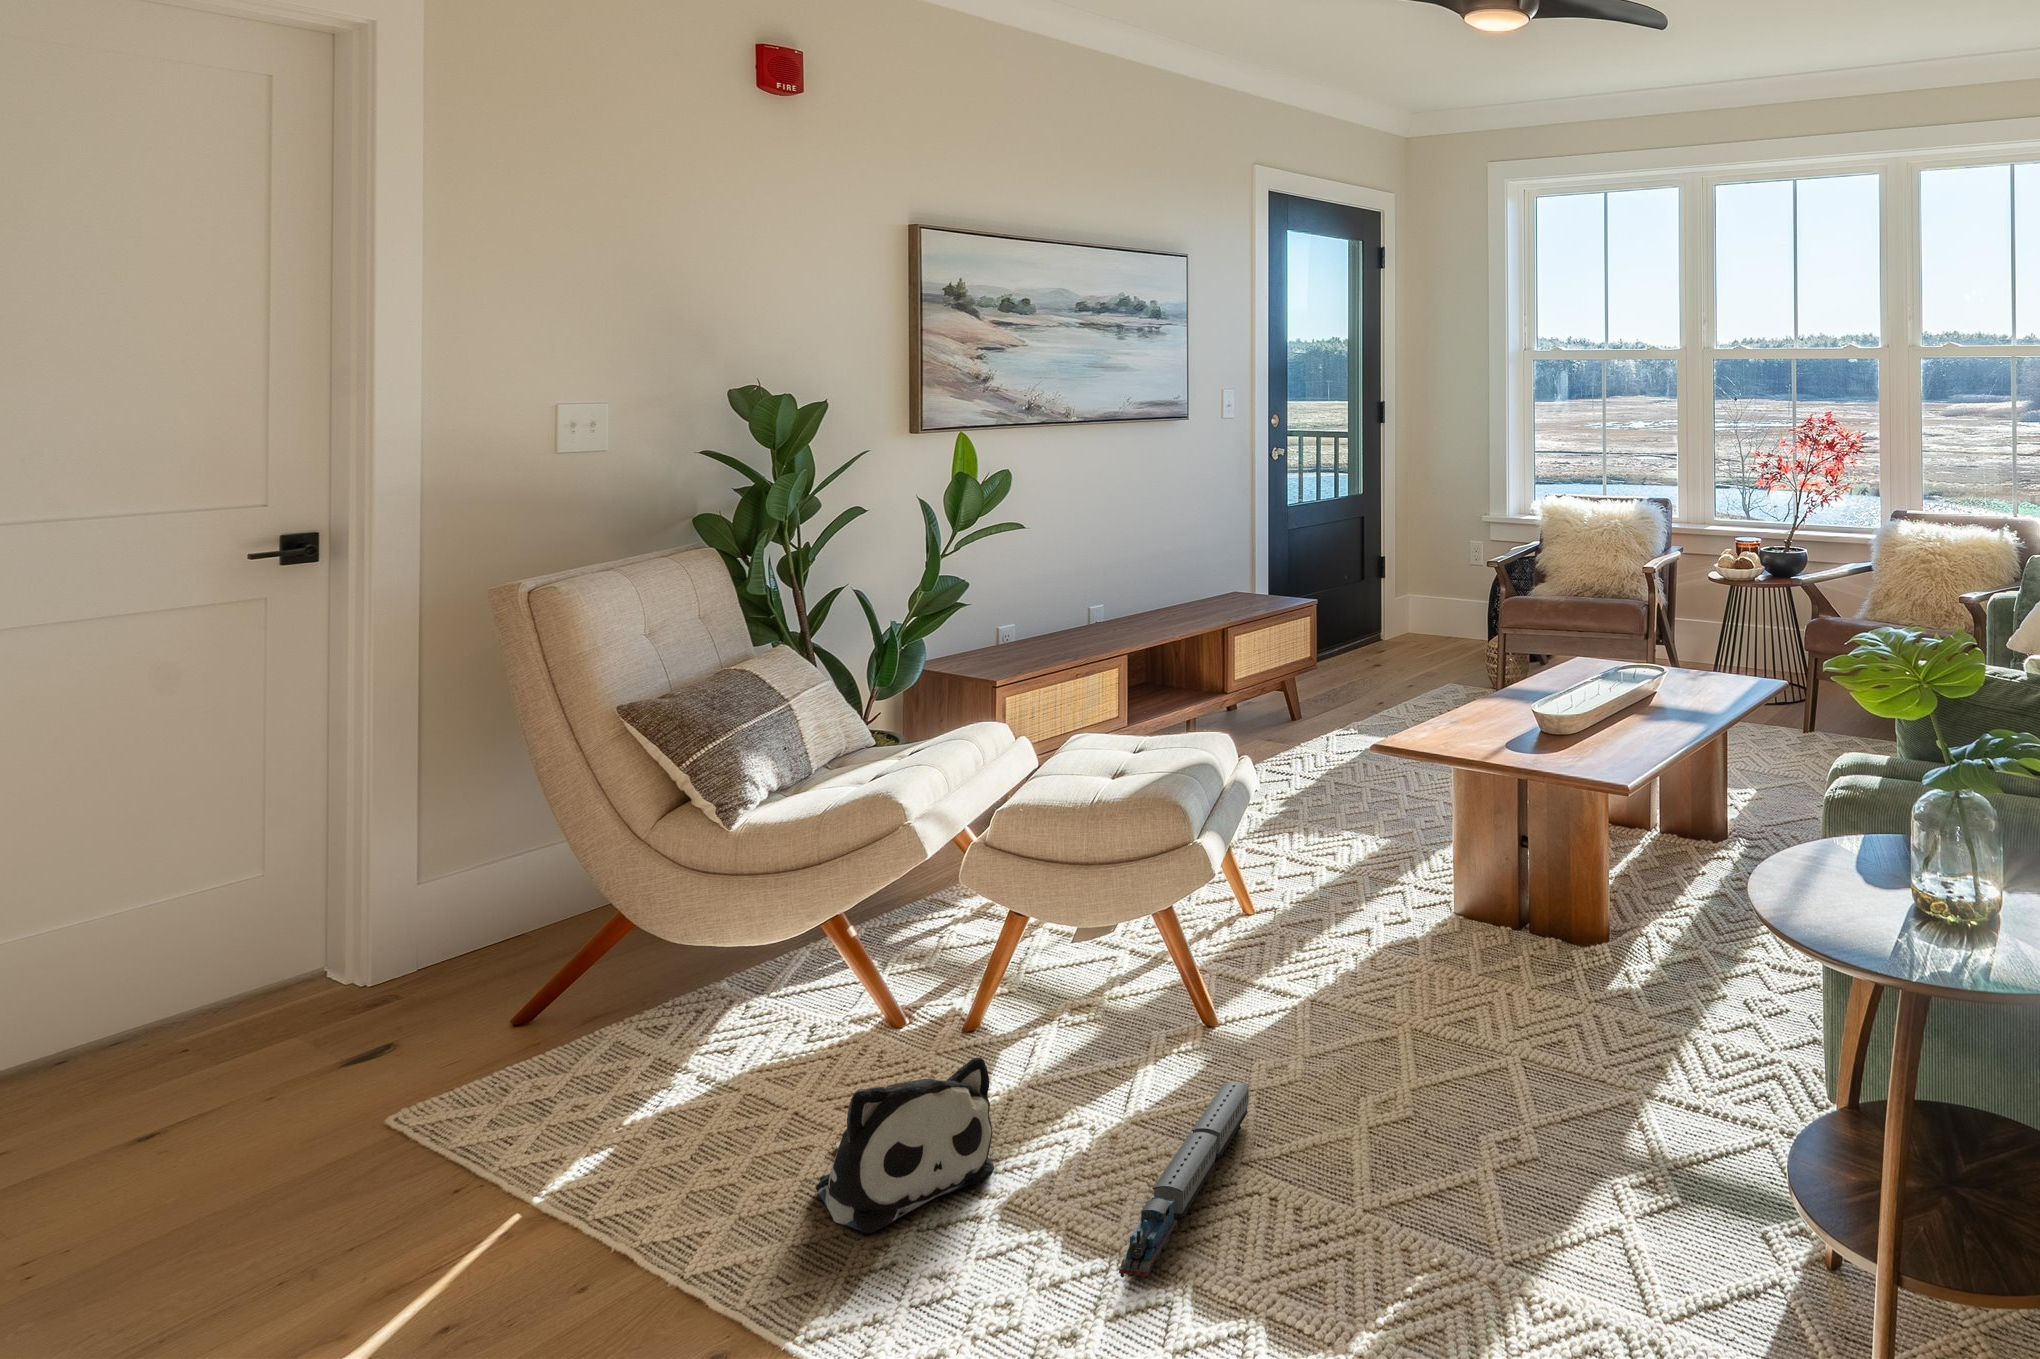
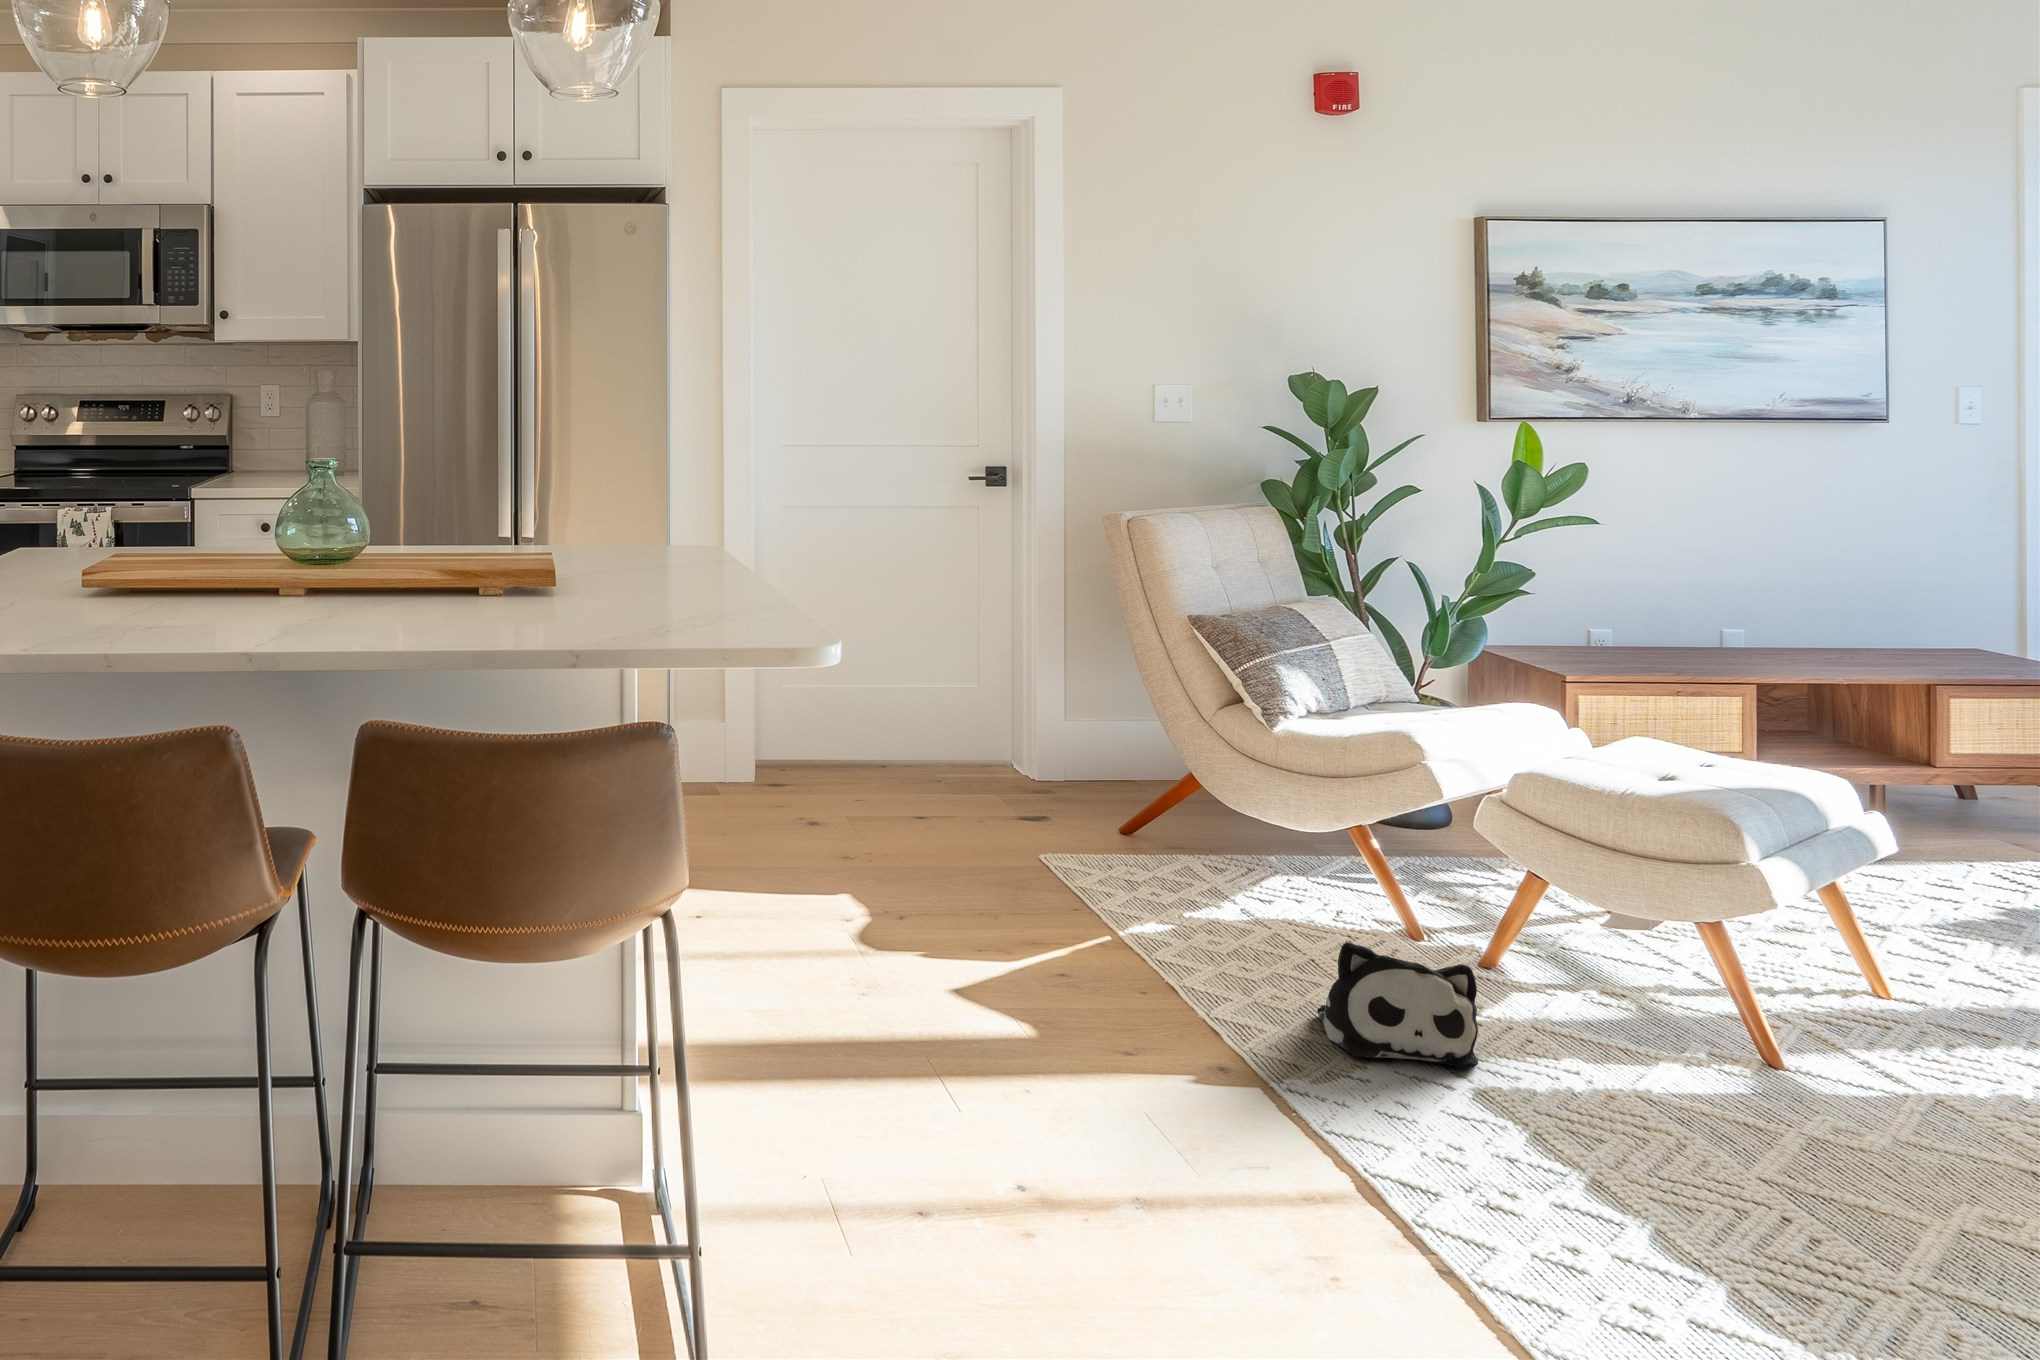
toy train: present [1119,1082,1249,1279] -> none [1577,1101,1787,1198]

